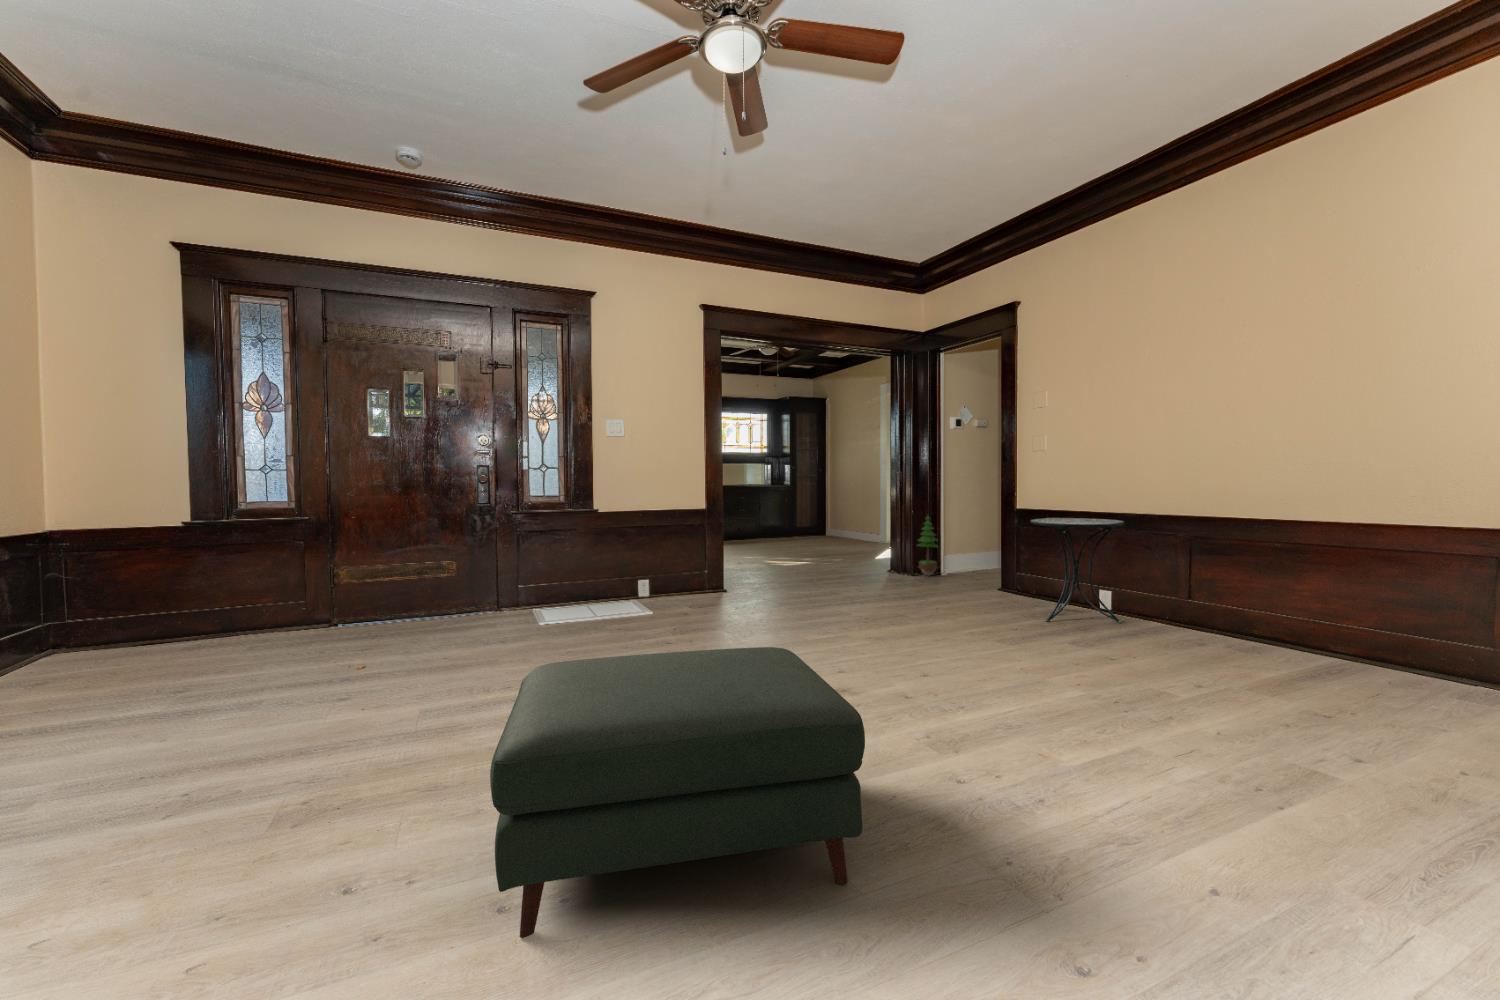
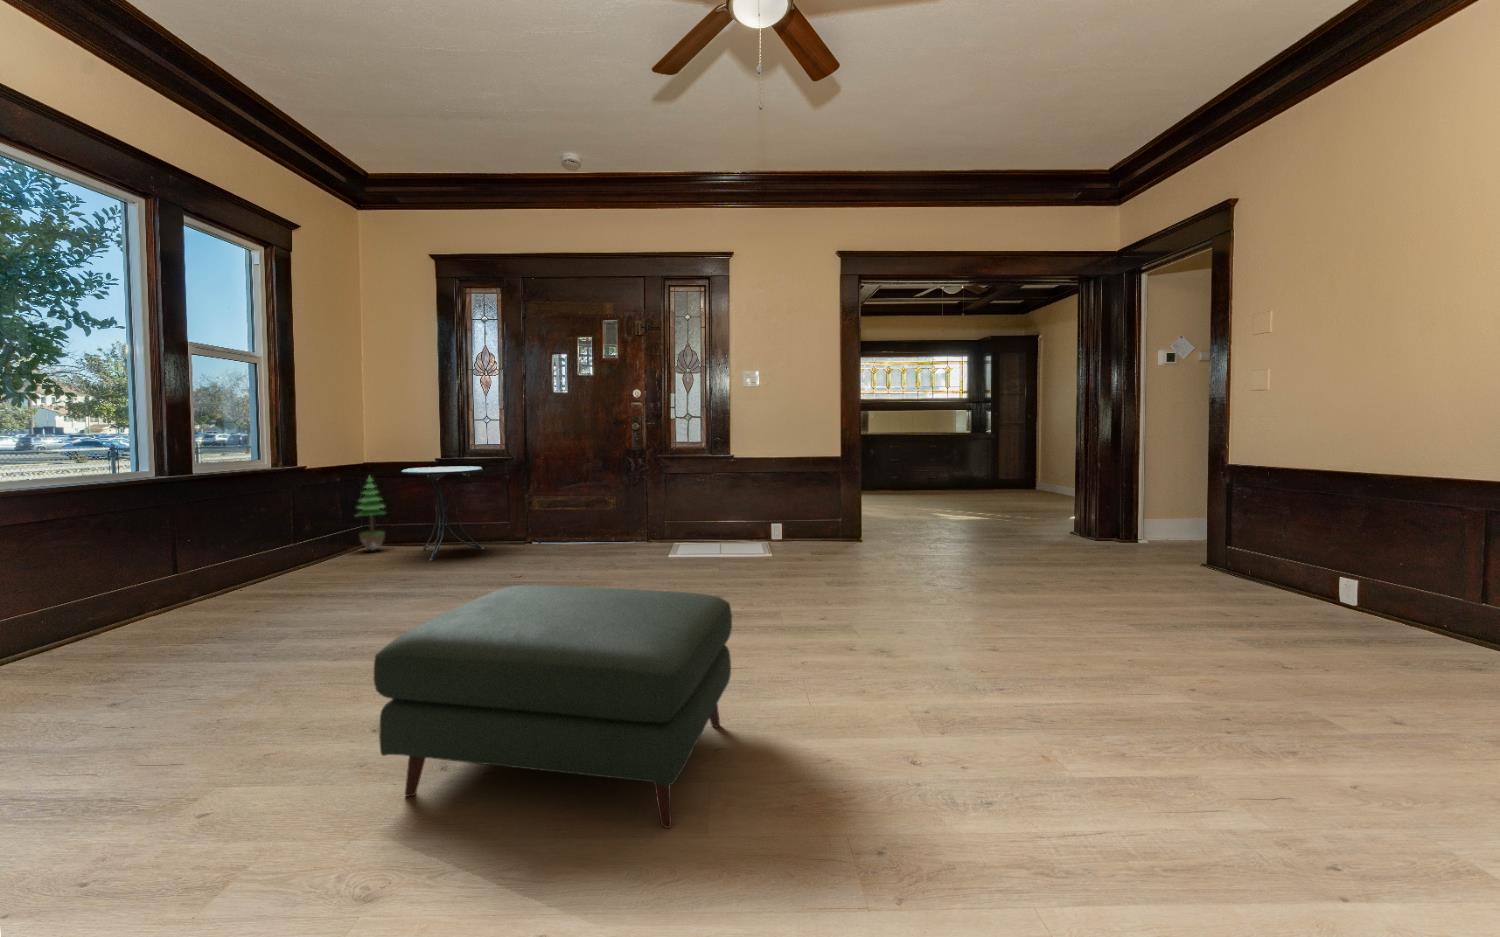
potted tree: present [918,516,938,576] -> present [357,475,385,550]
side table: present [1030,518,1125,623] -> present [401,466,484,561]

